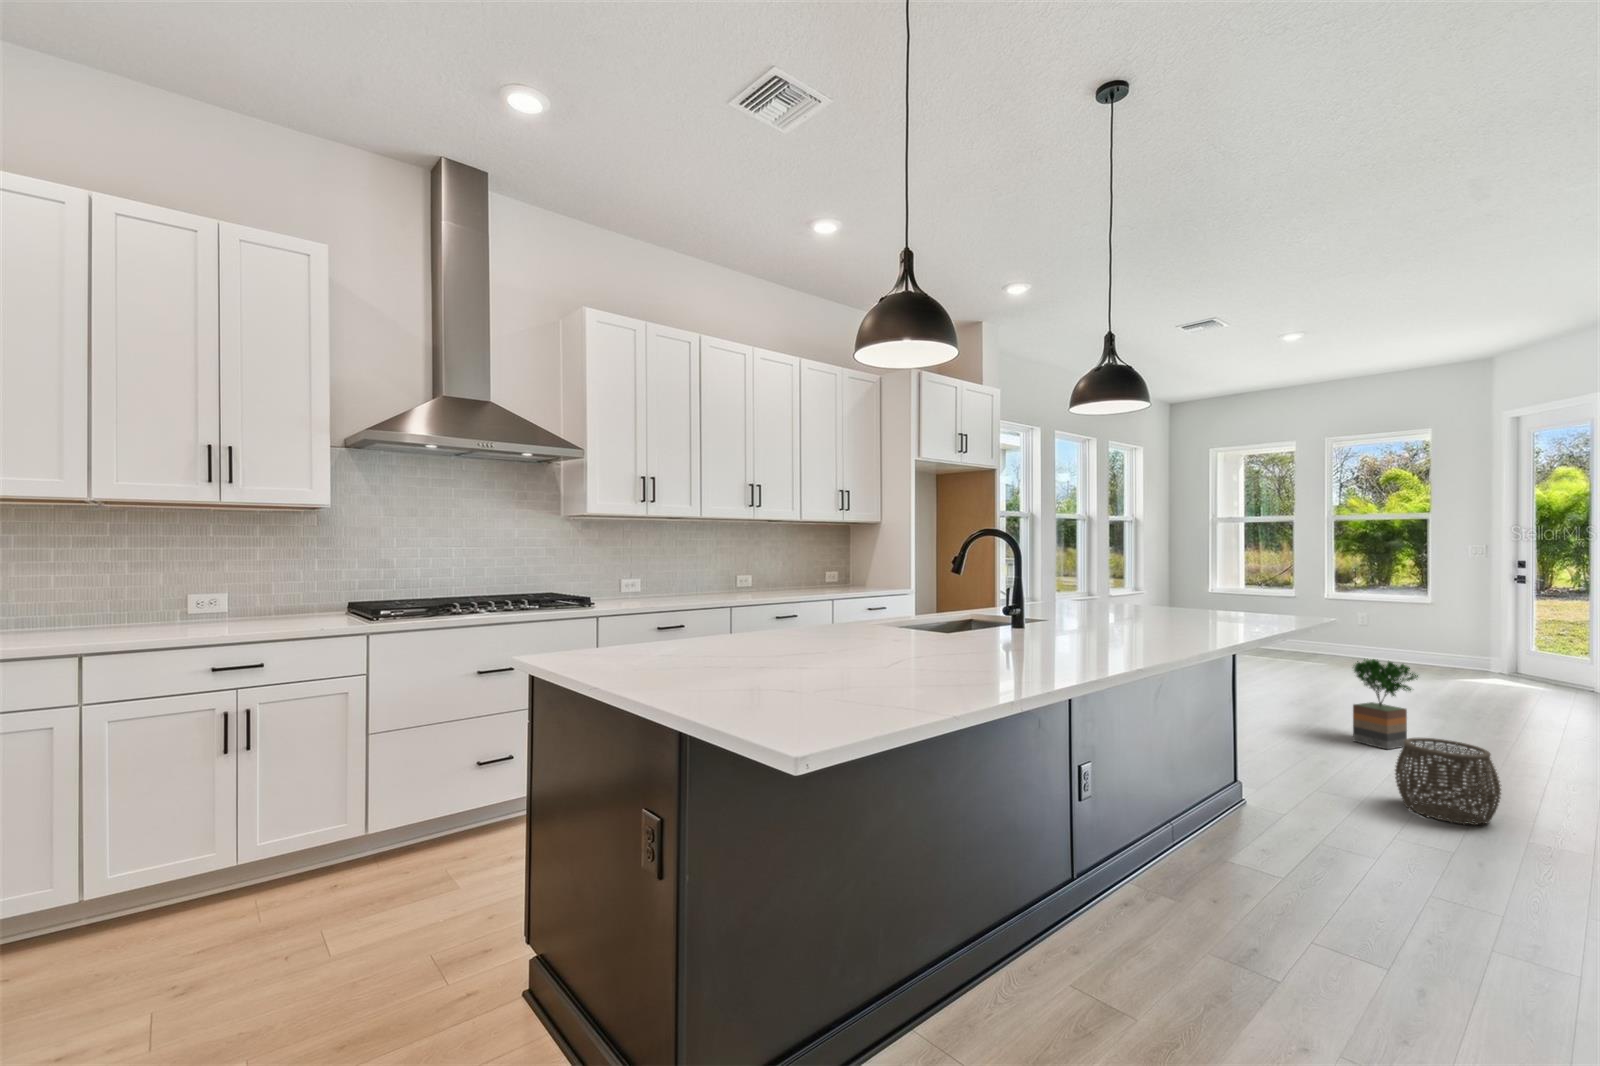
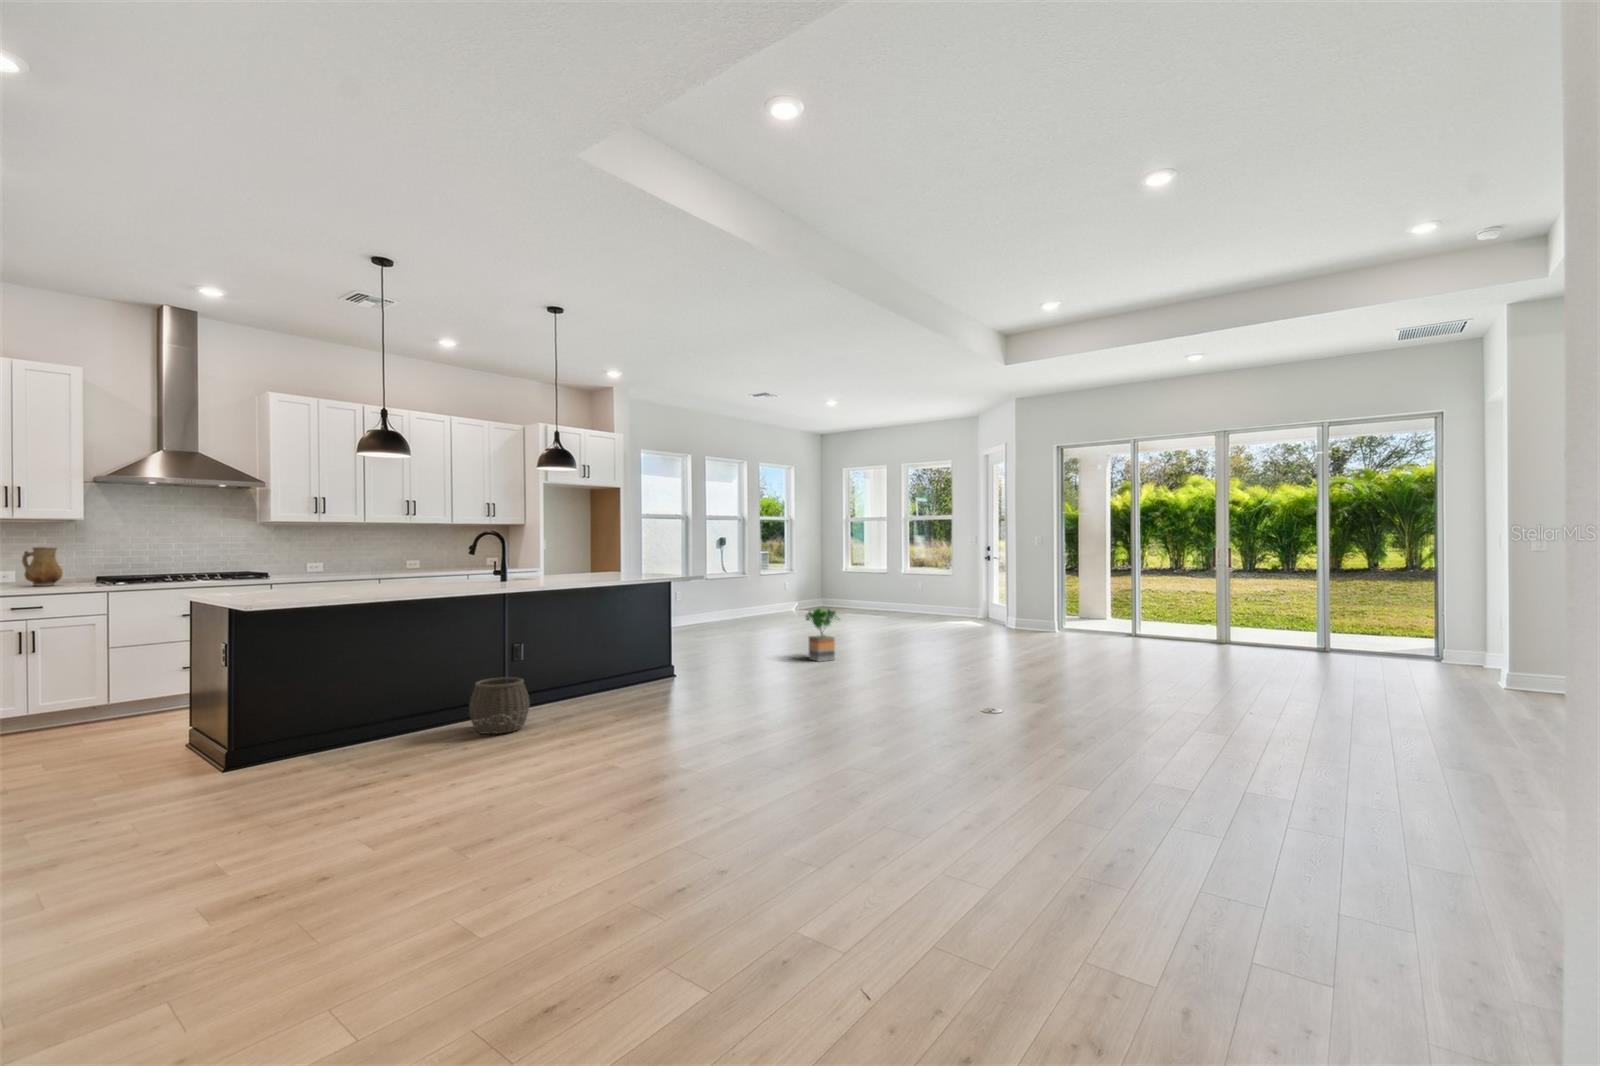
ceramic pitcher: none [233,555,295,623] -> present [22,547,63,586]
woven basket: present [1395,738,1501,825] -> present [469,677,529,734]

